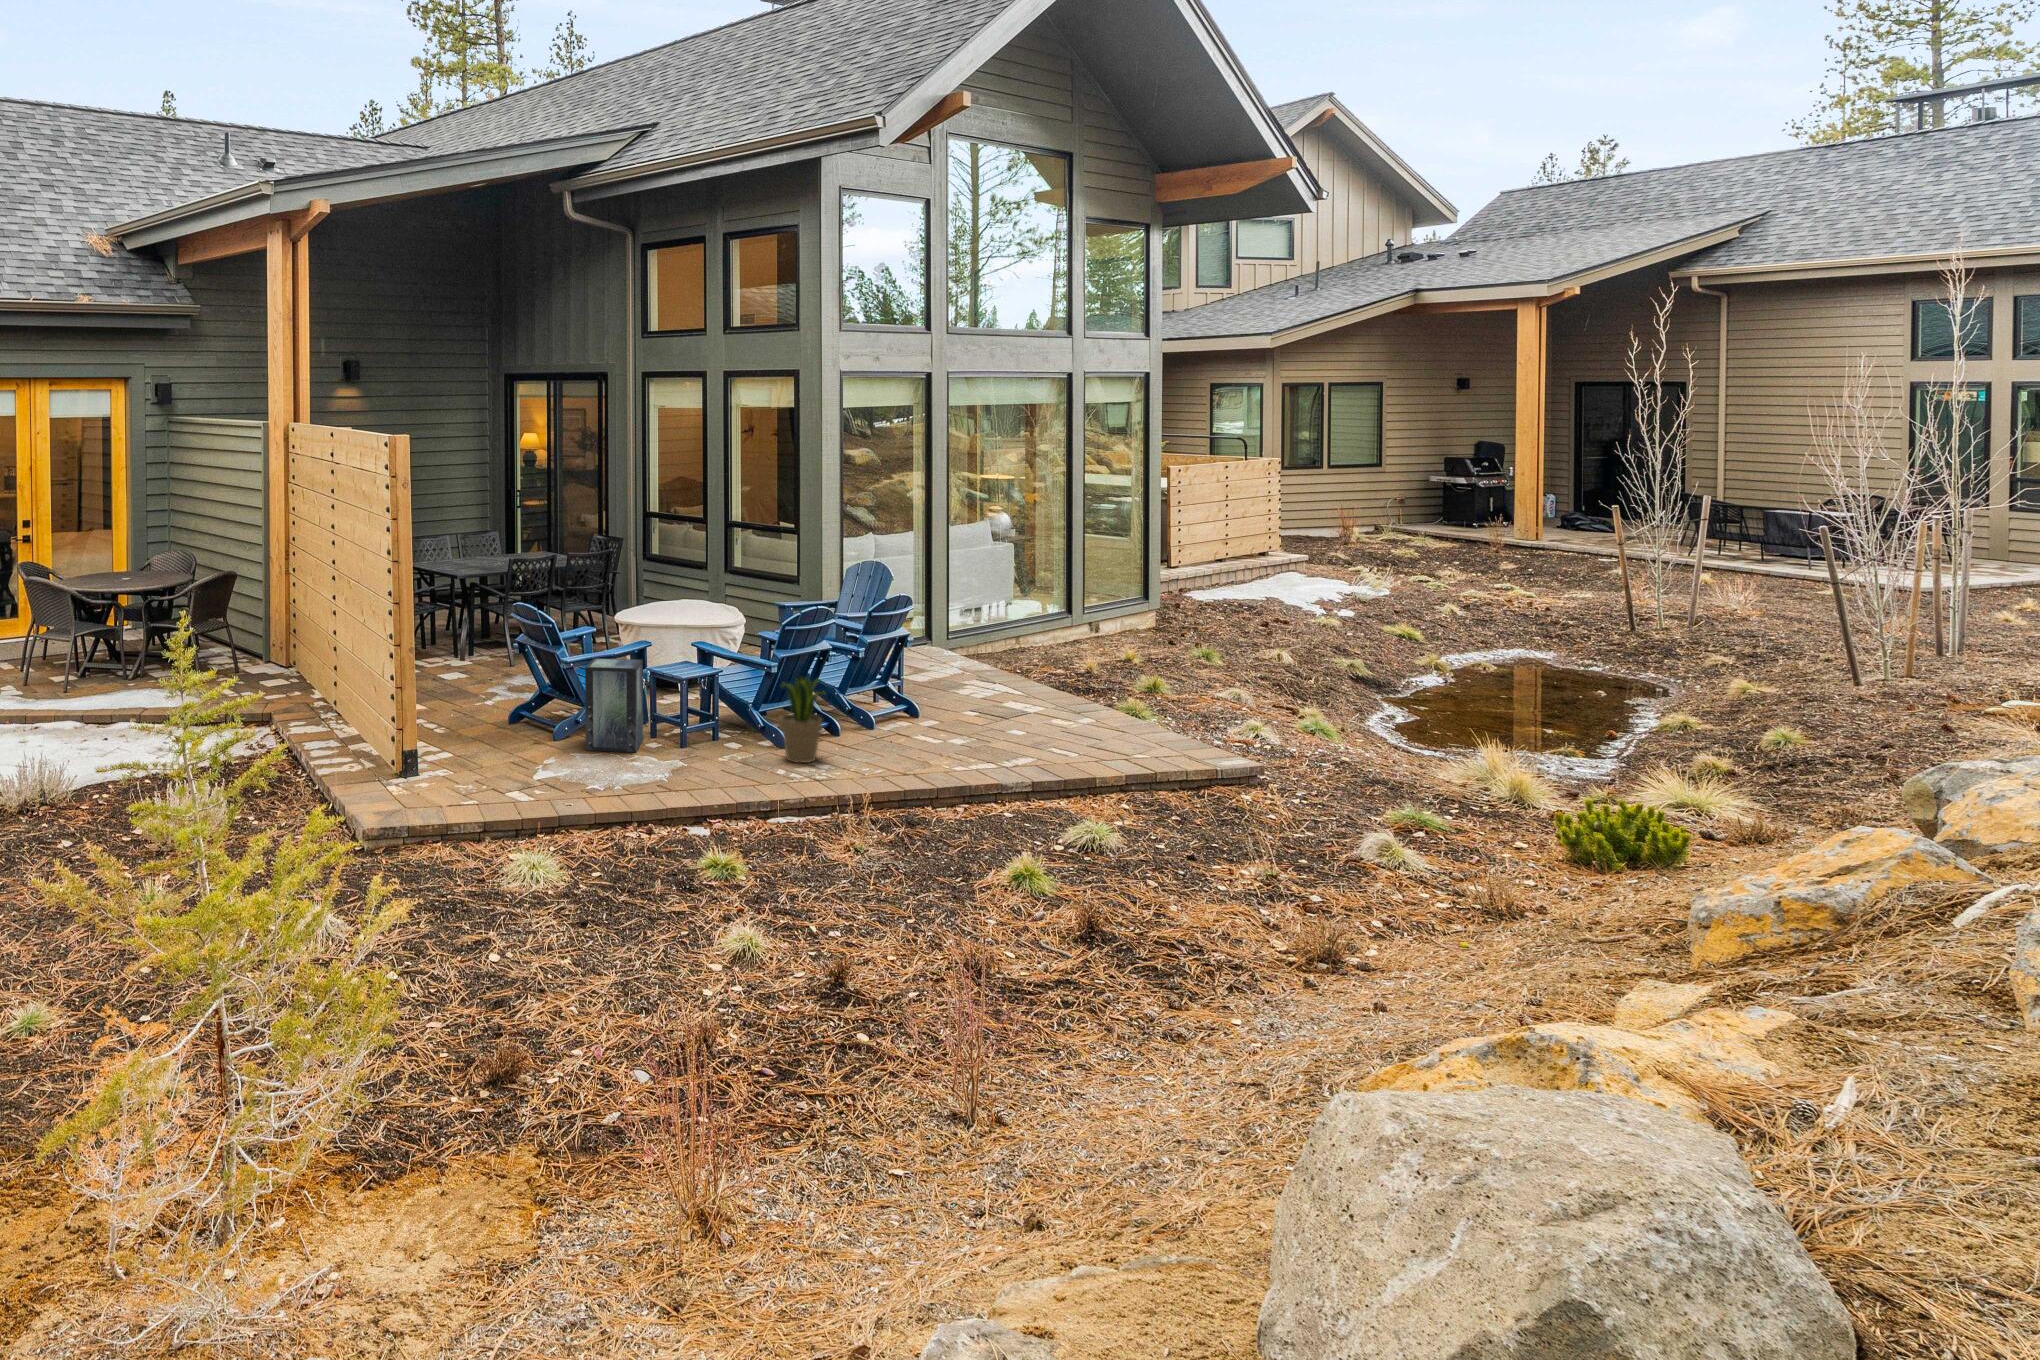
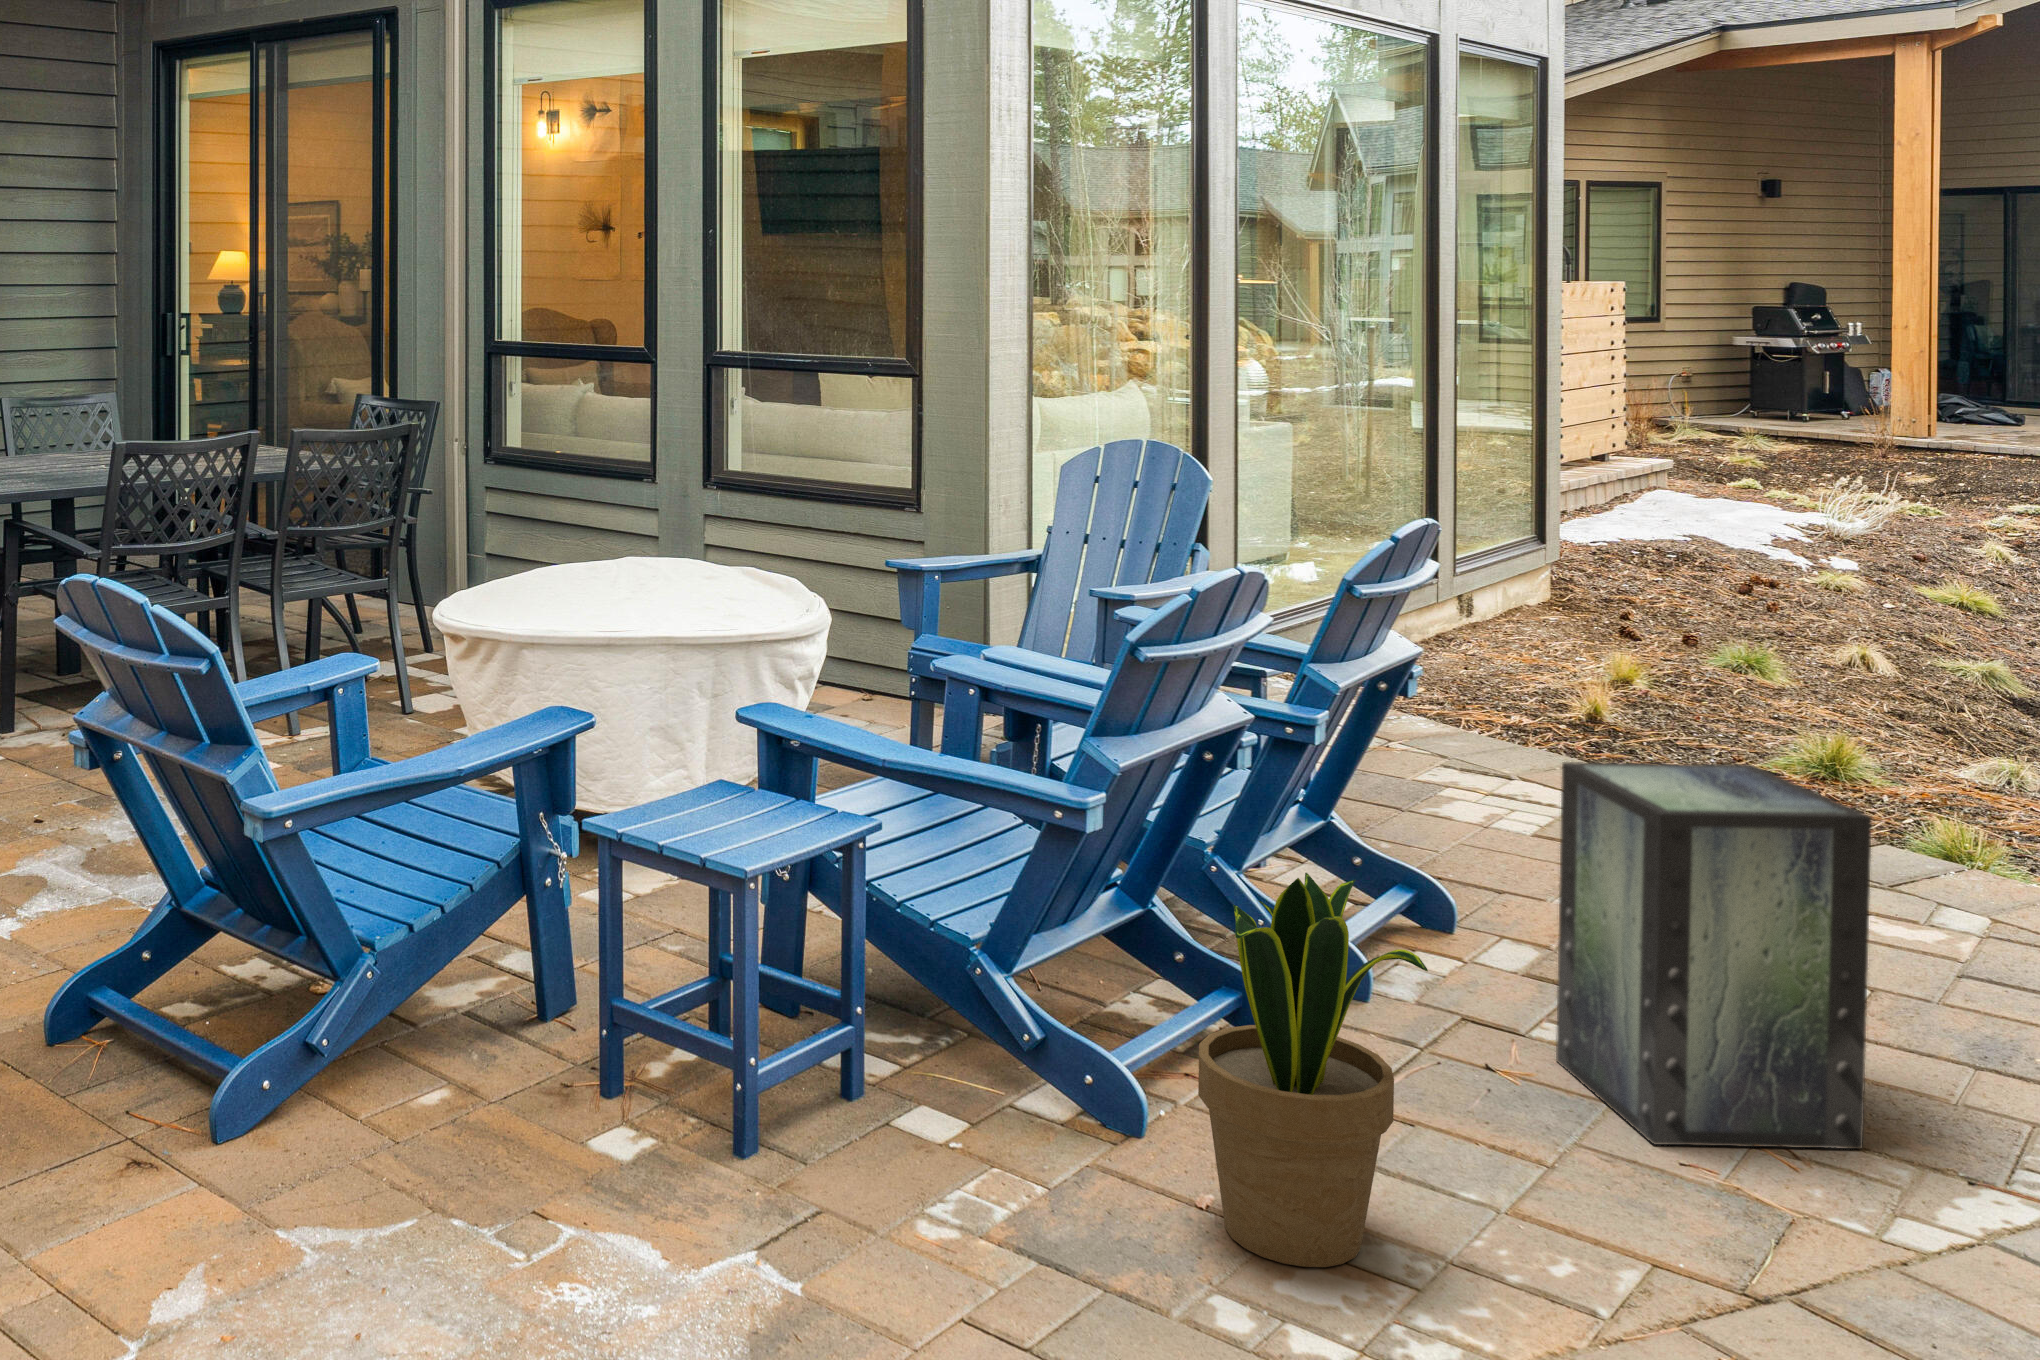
storage box: present [585,658,643,752] -> present [1556,762,1871,1149]

